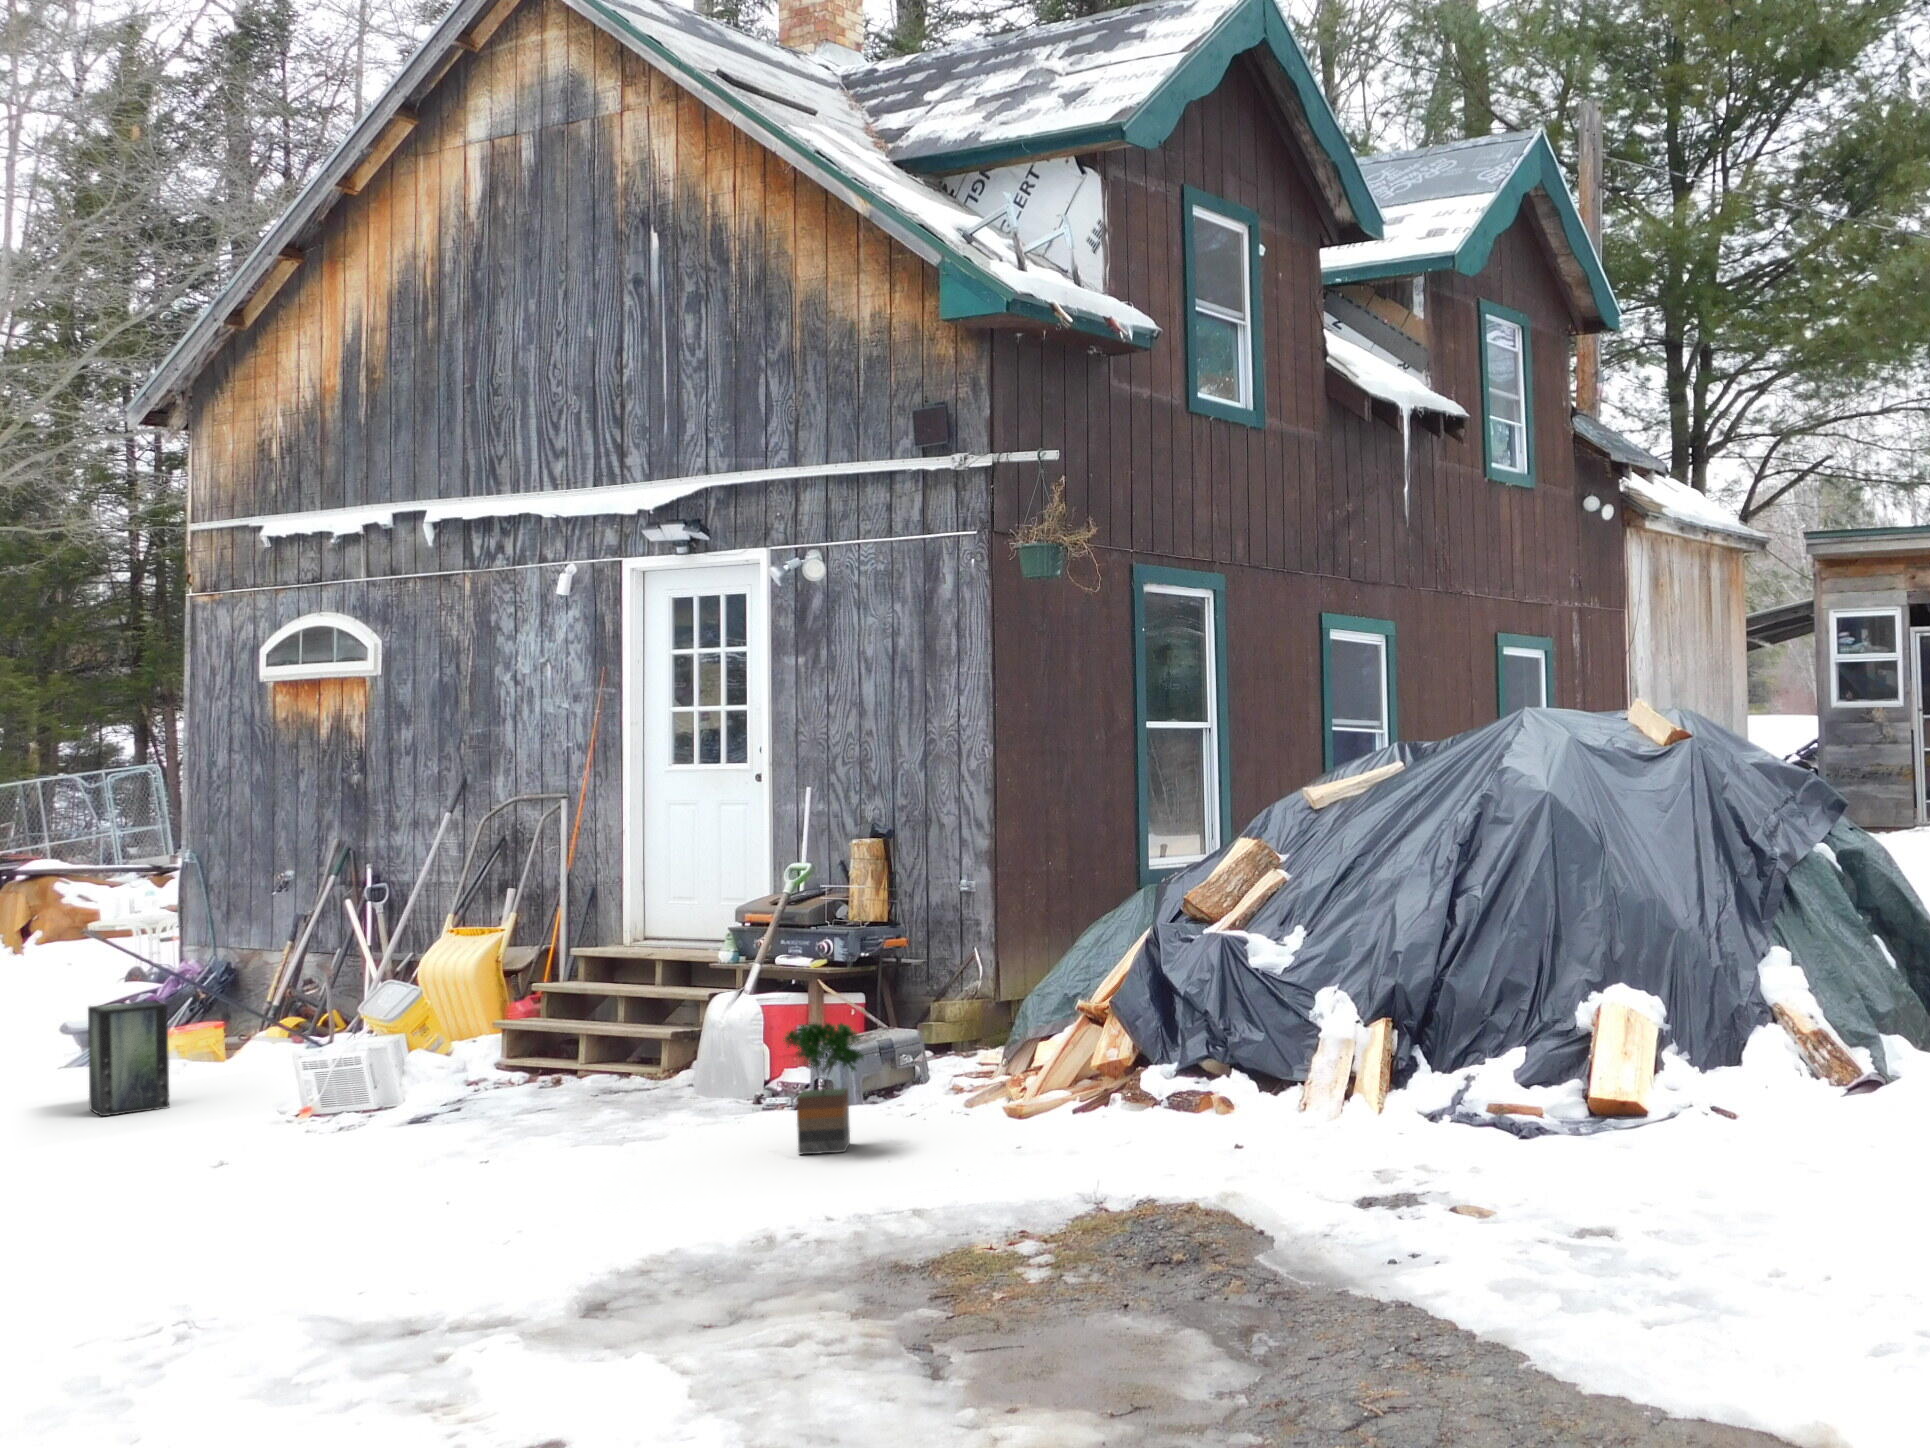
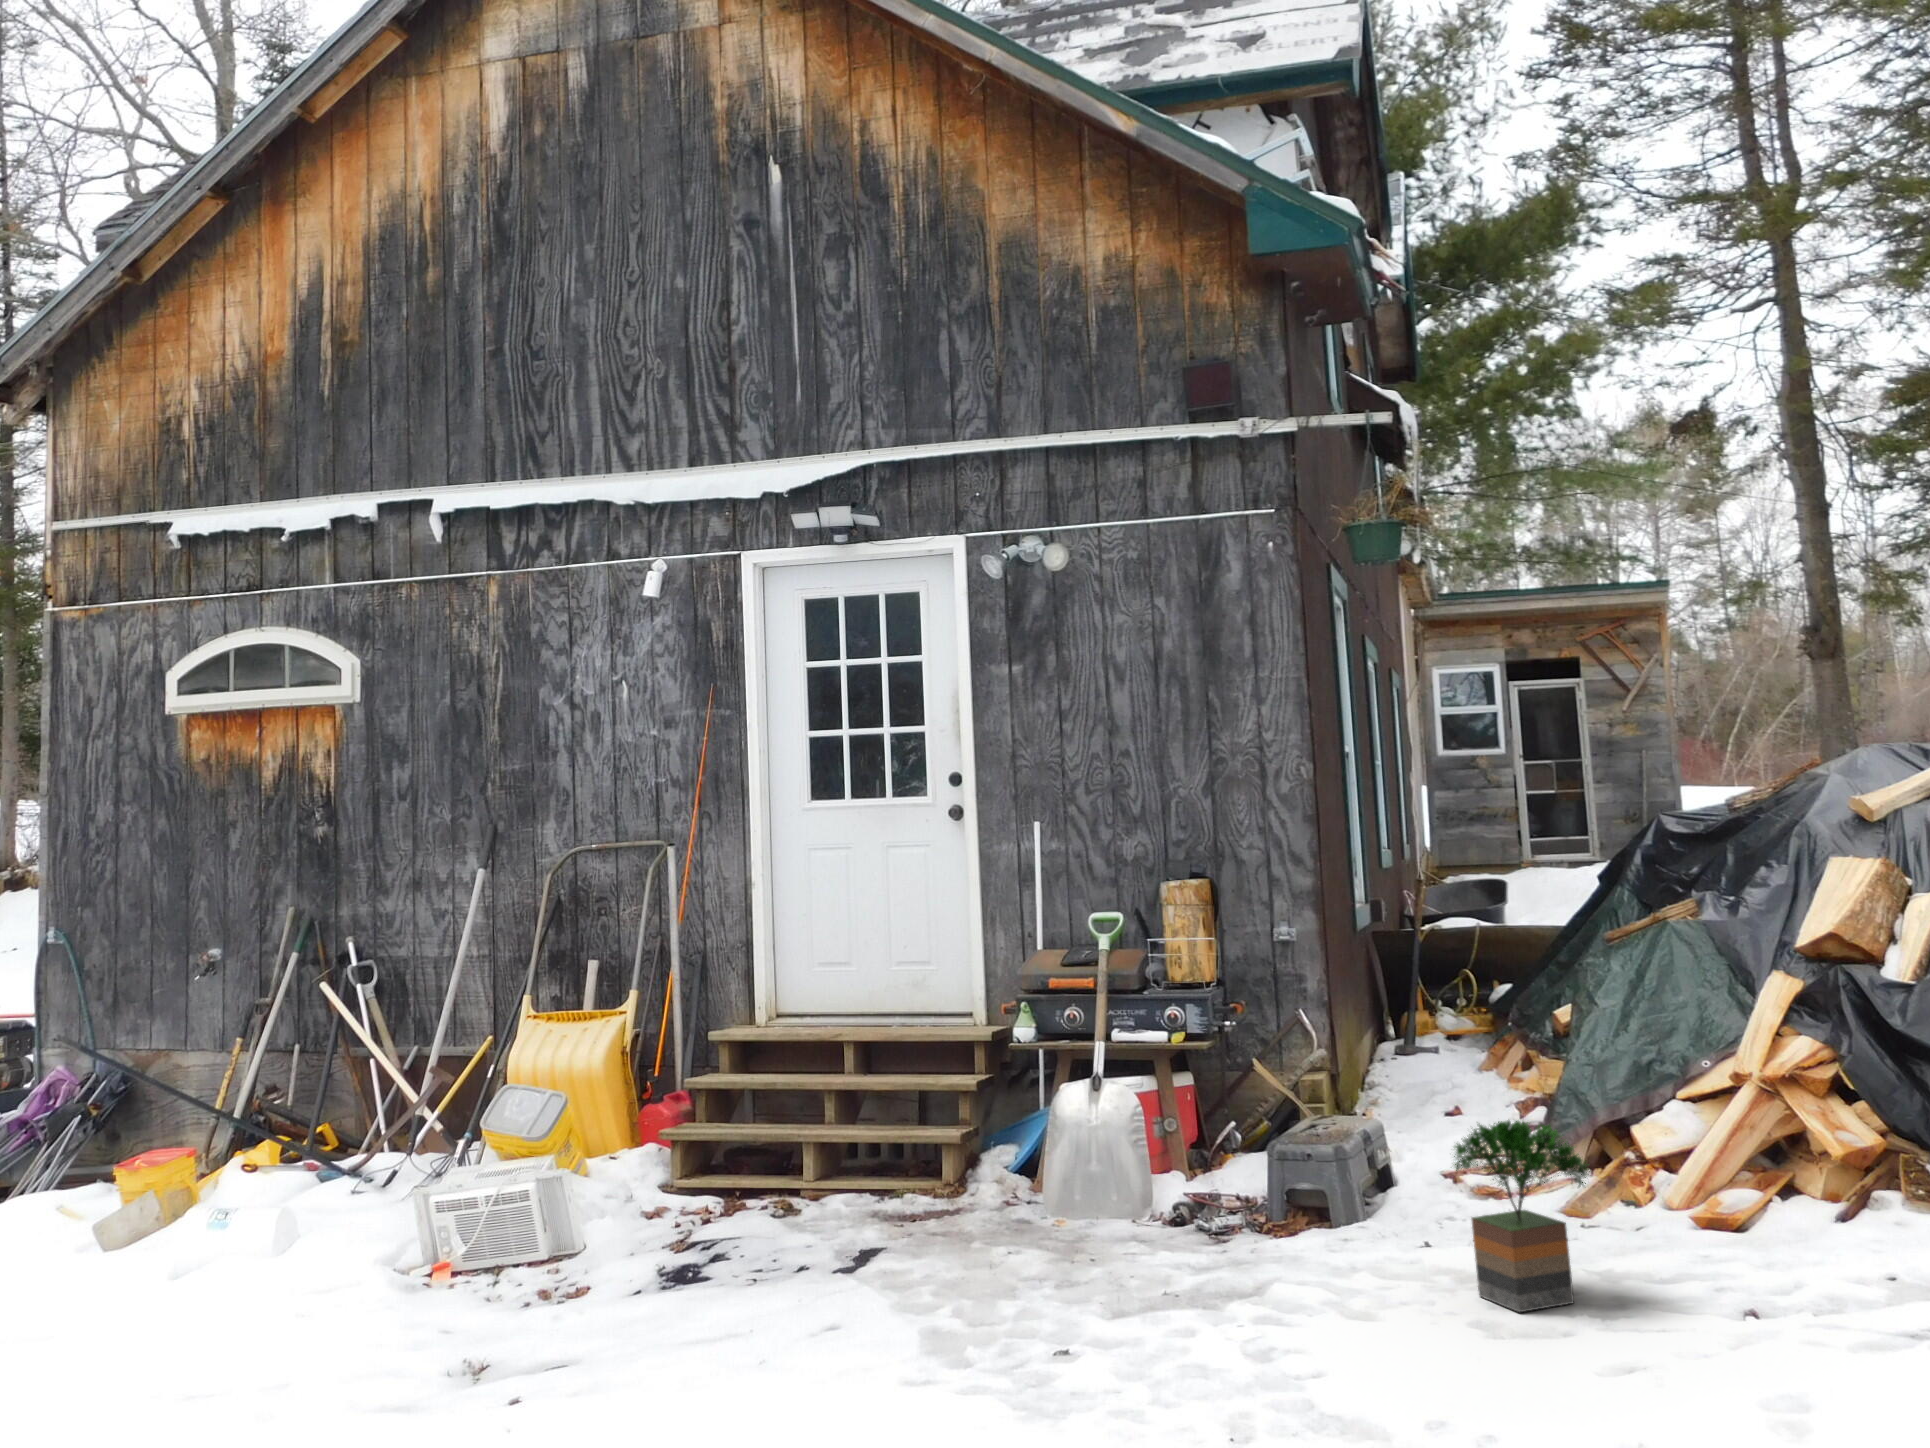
storage box: present [88,1000,169,1116] -> none [139,1132,270,1310]

